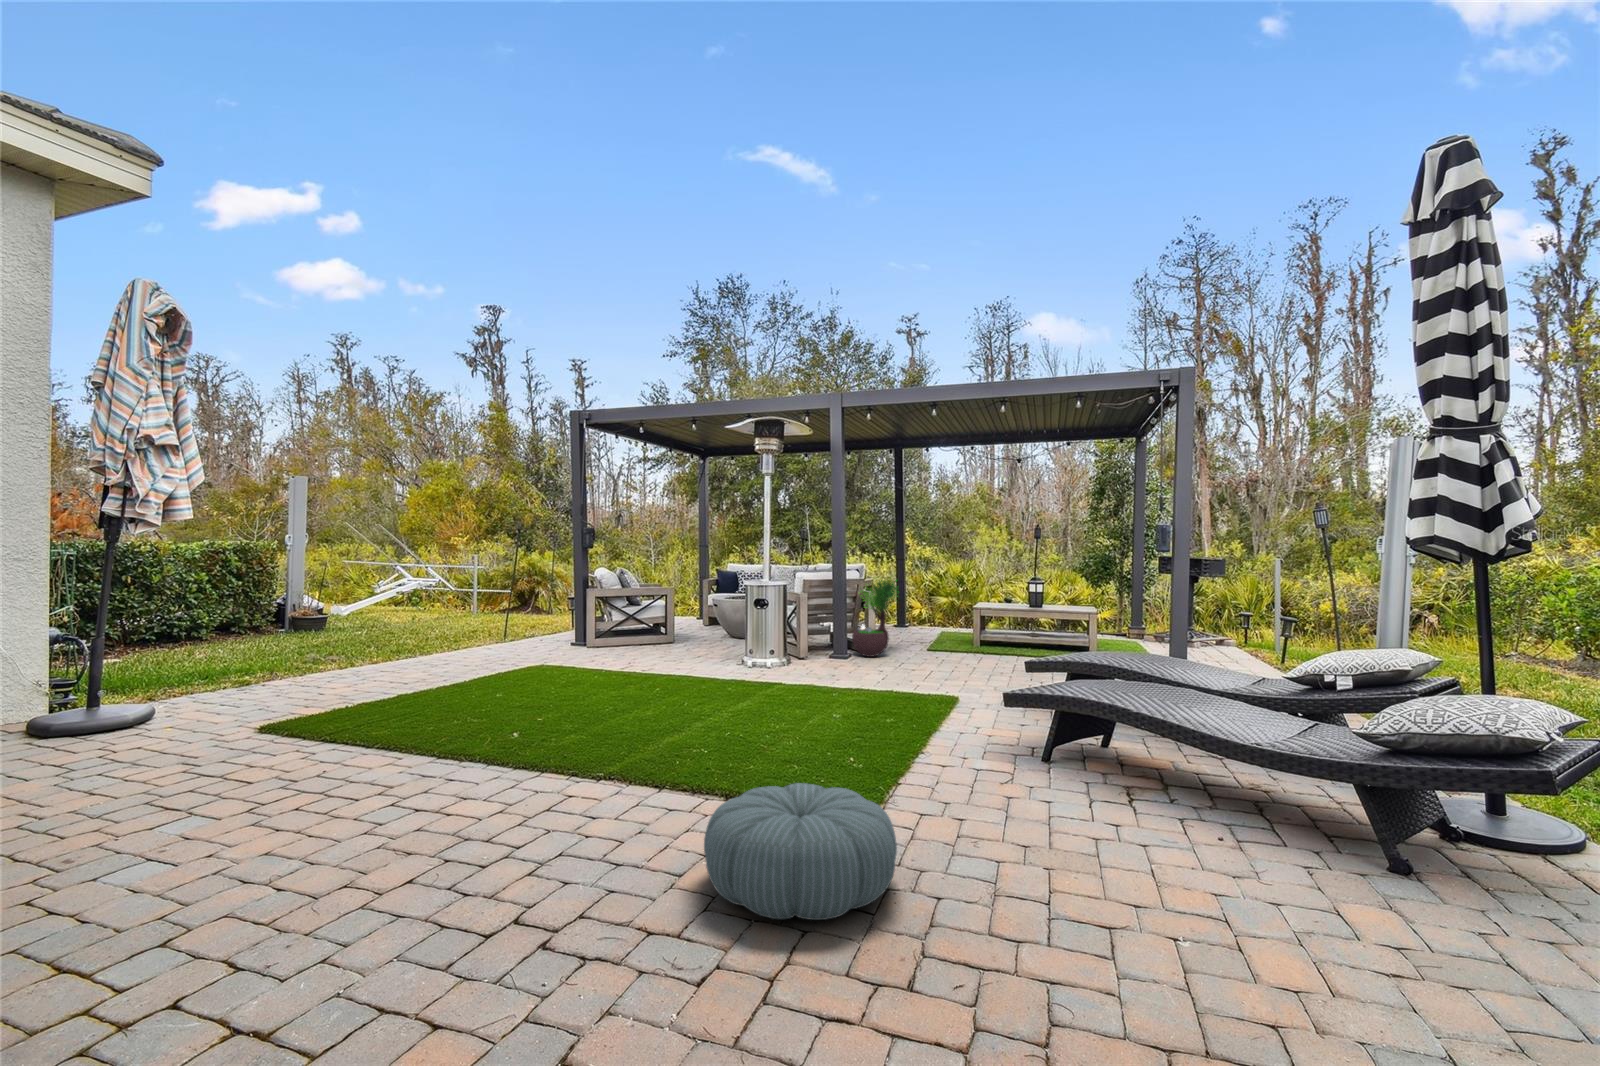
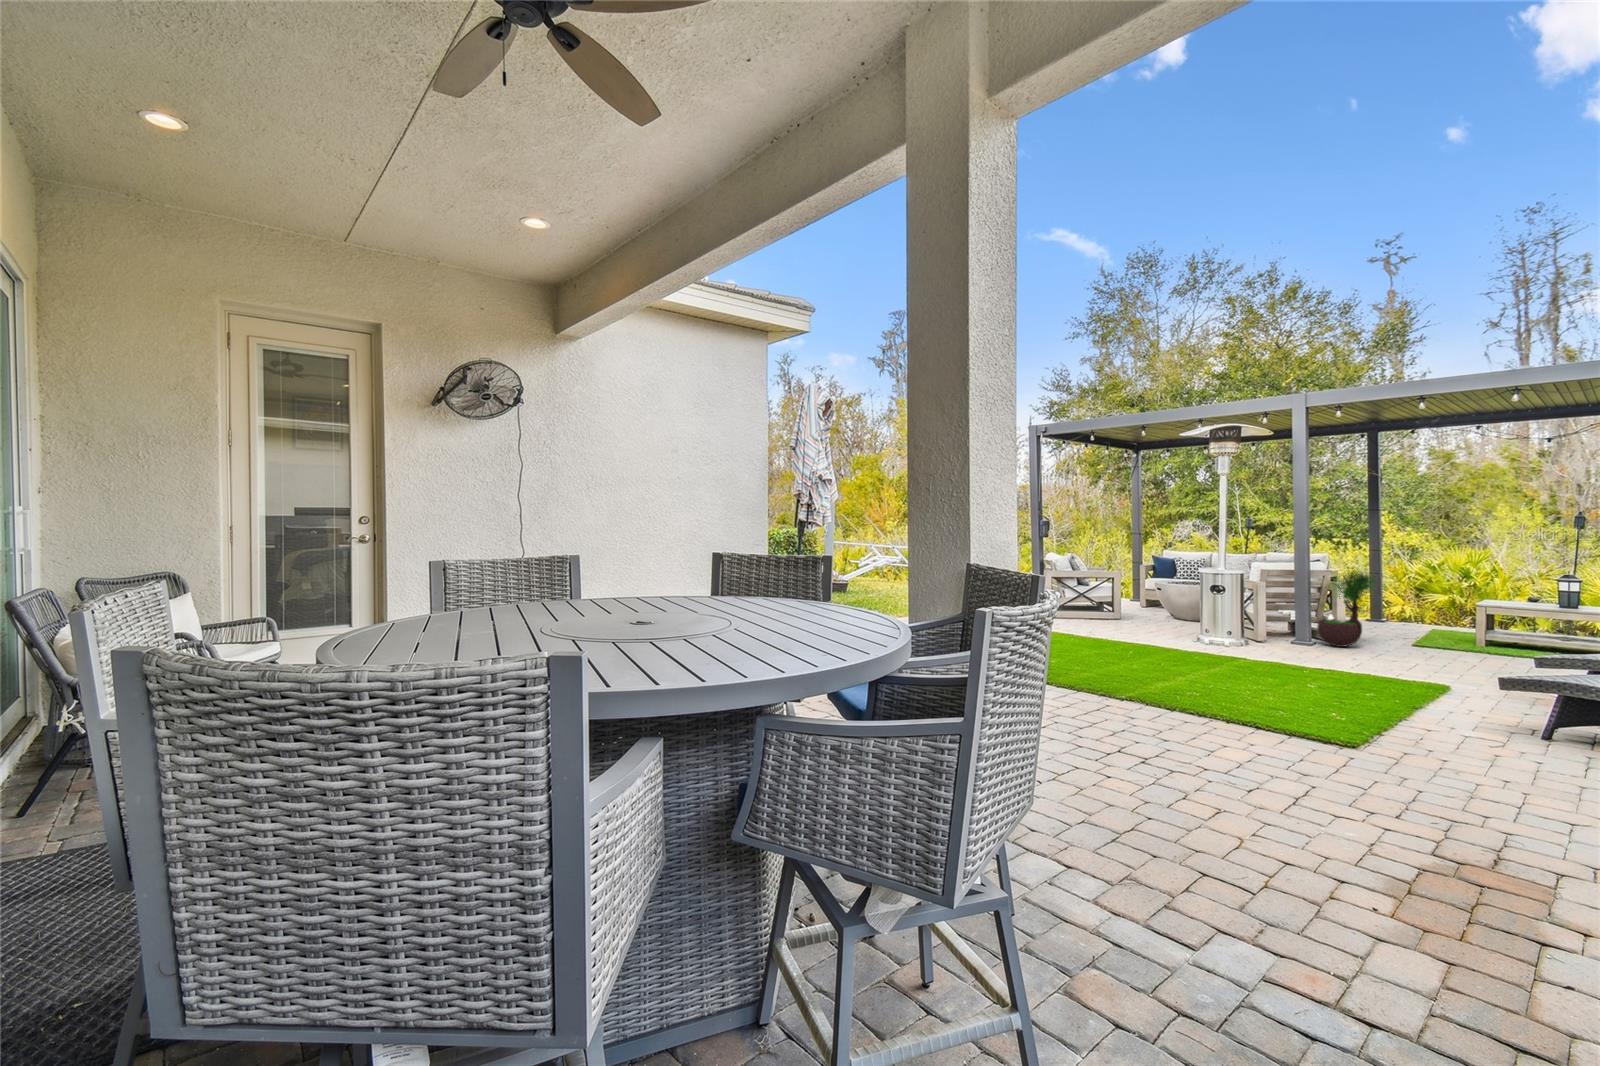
pouf: present [704,783,897,920] -> none [1217,723,1382,812]

